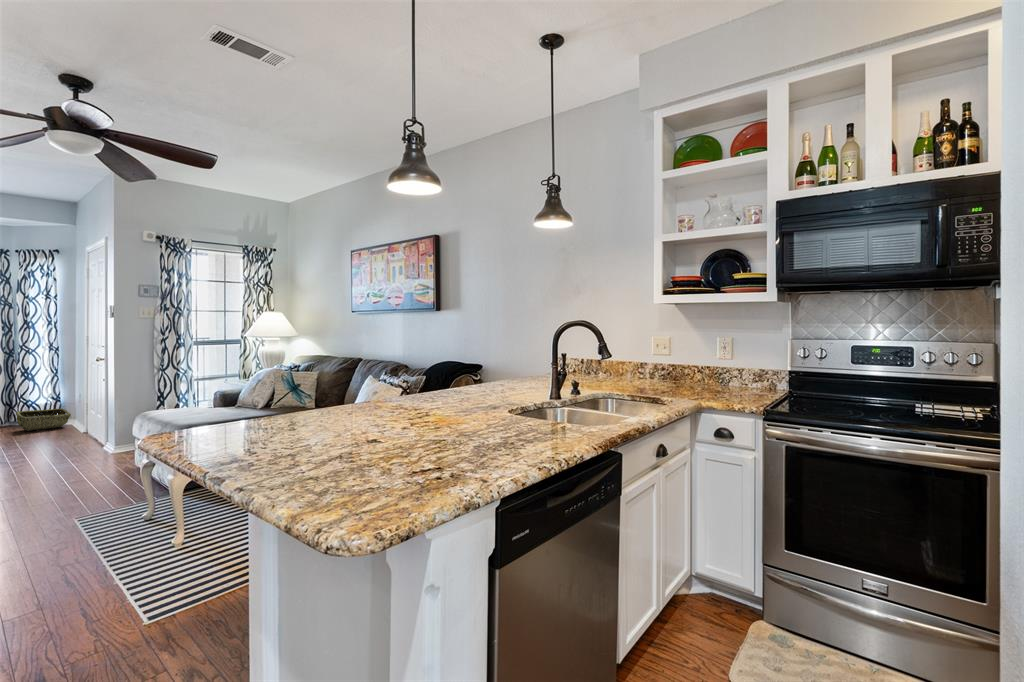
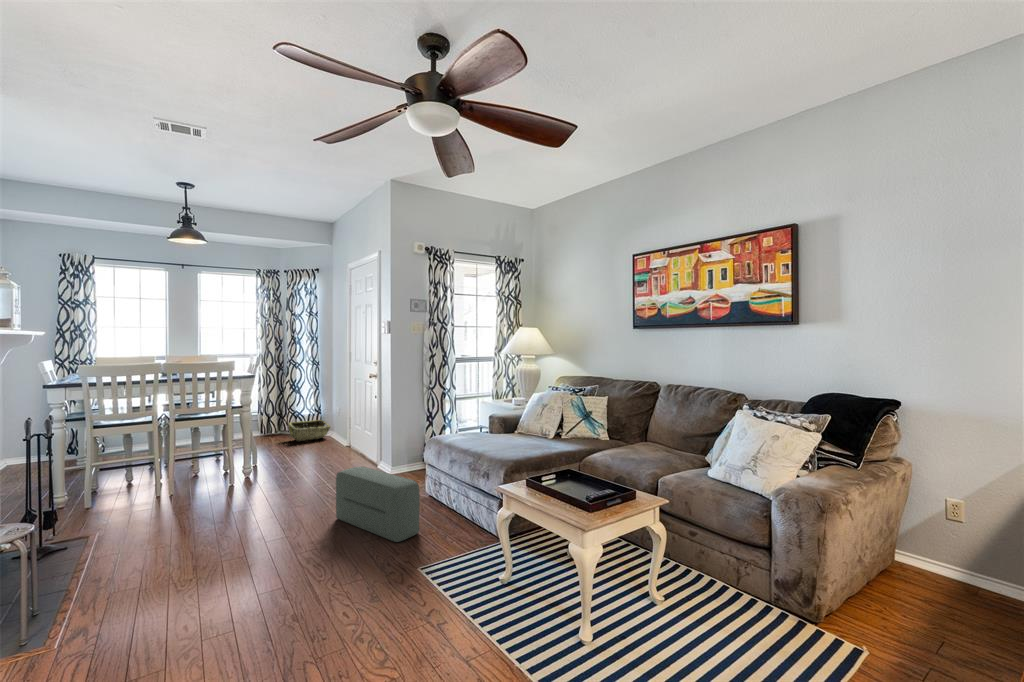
pouf: none [23,438,103,497] -> present [336,467,420,542]

